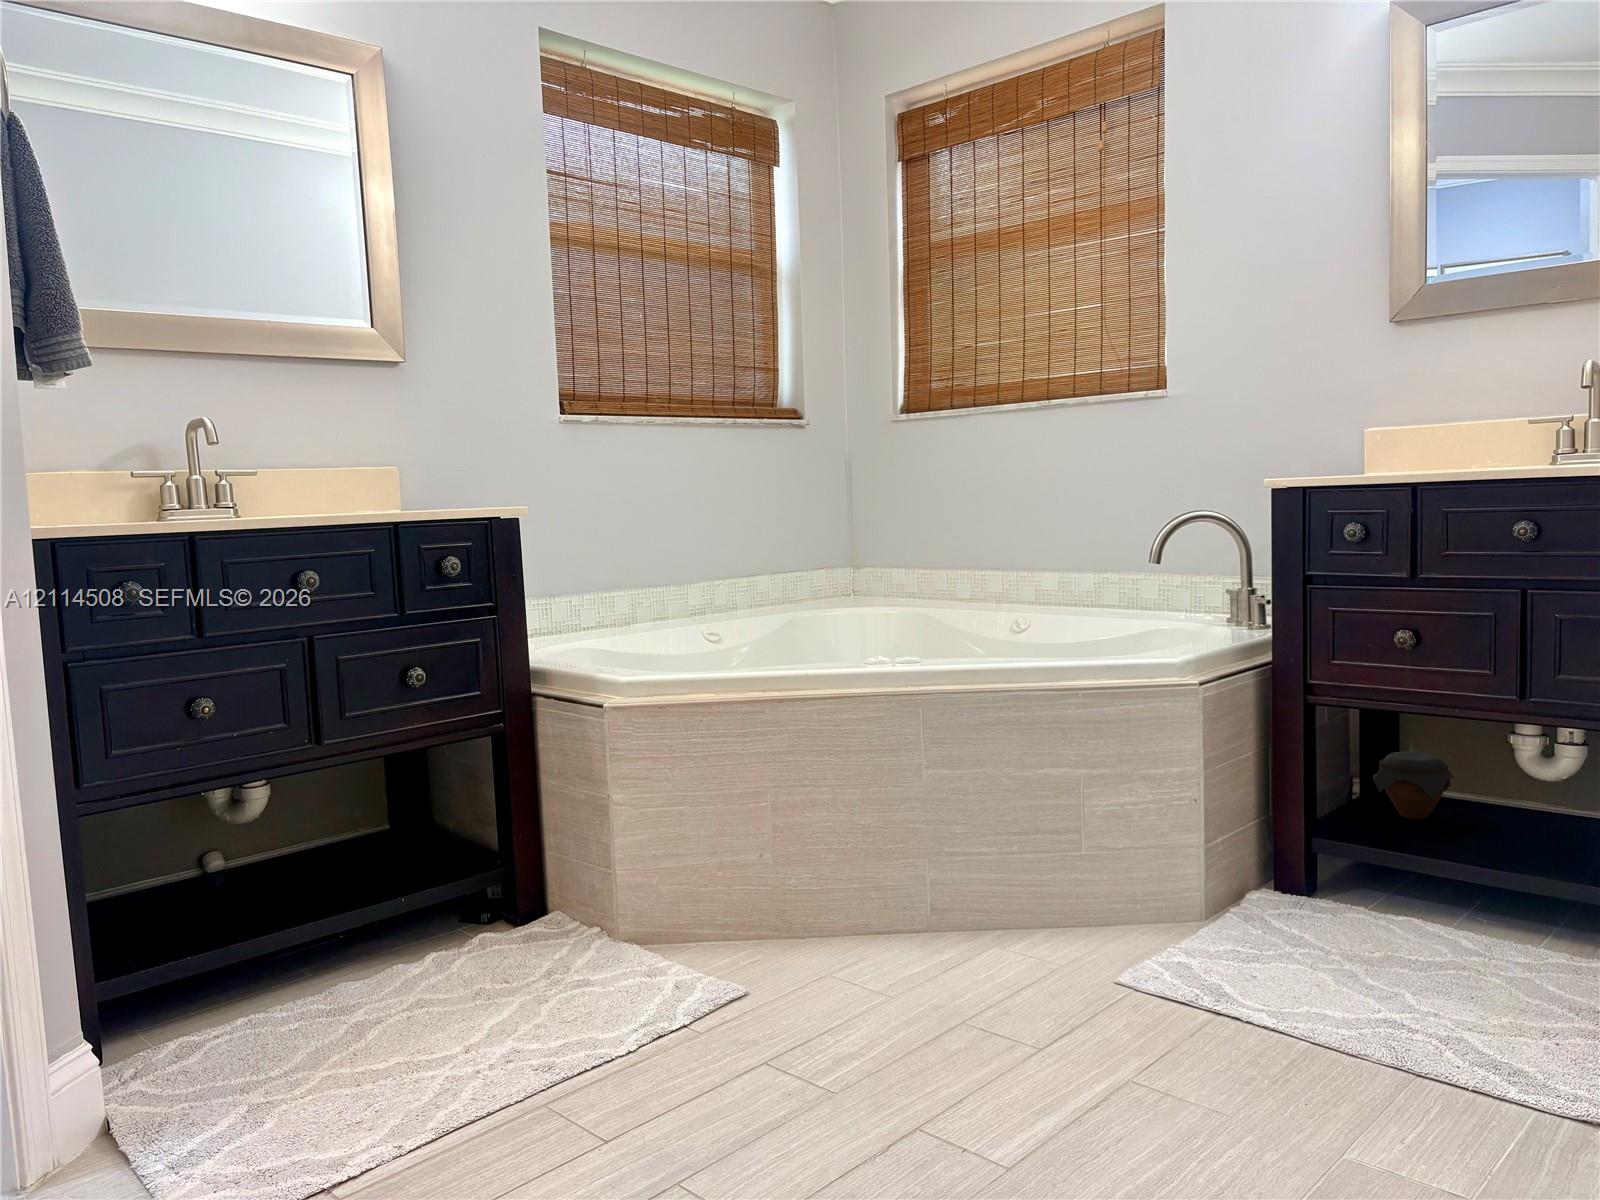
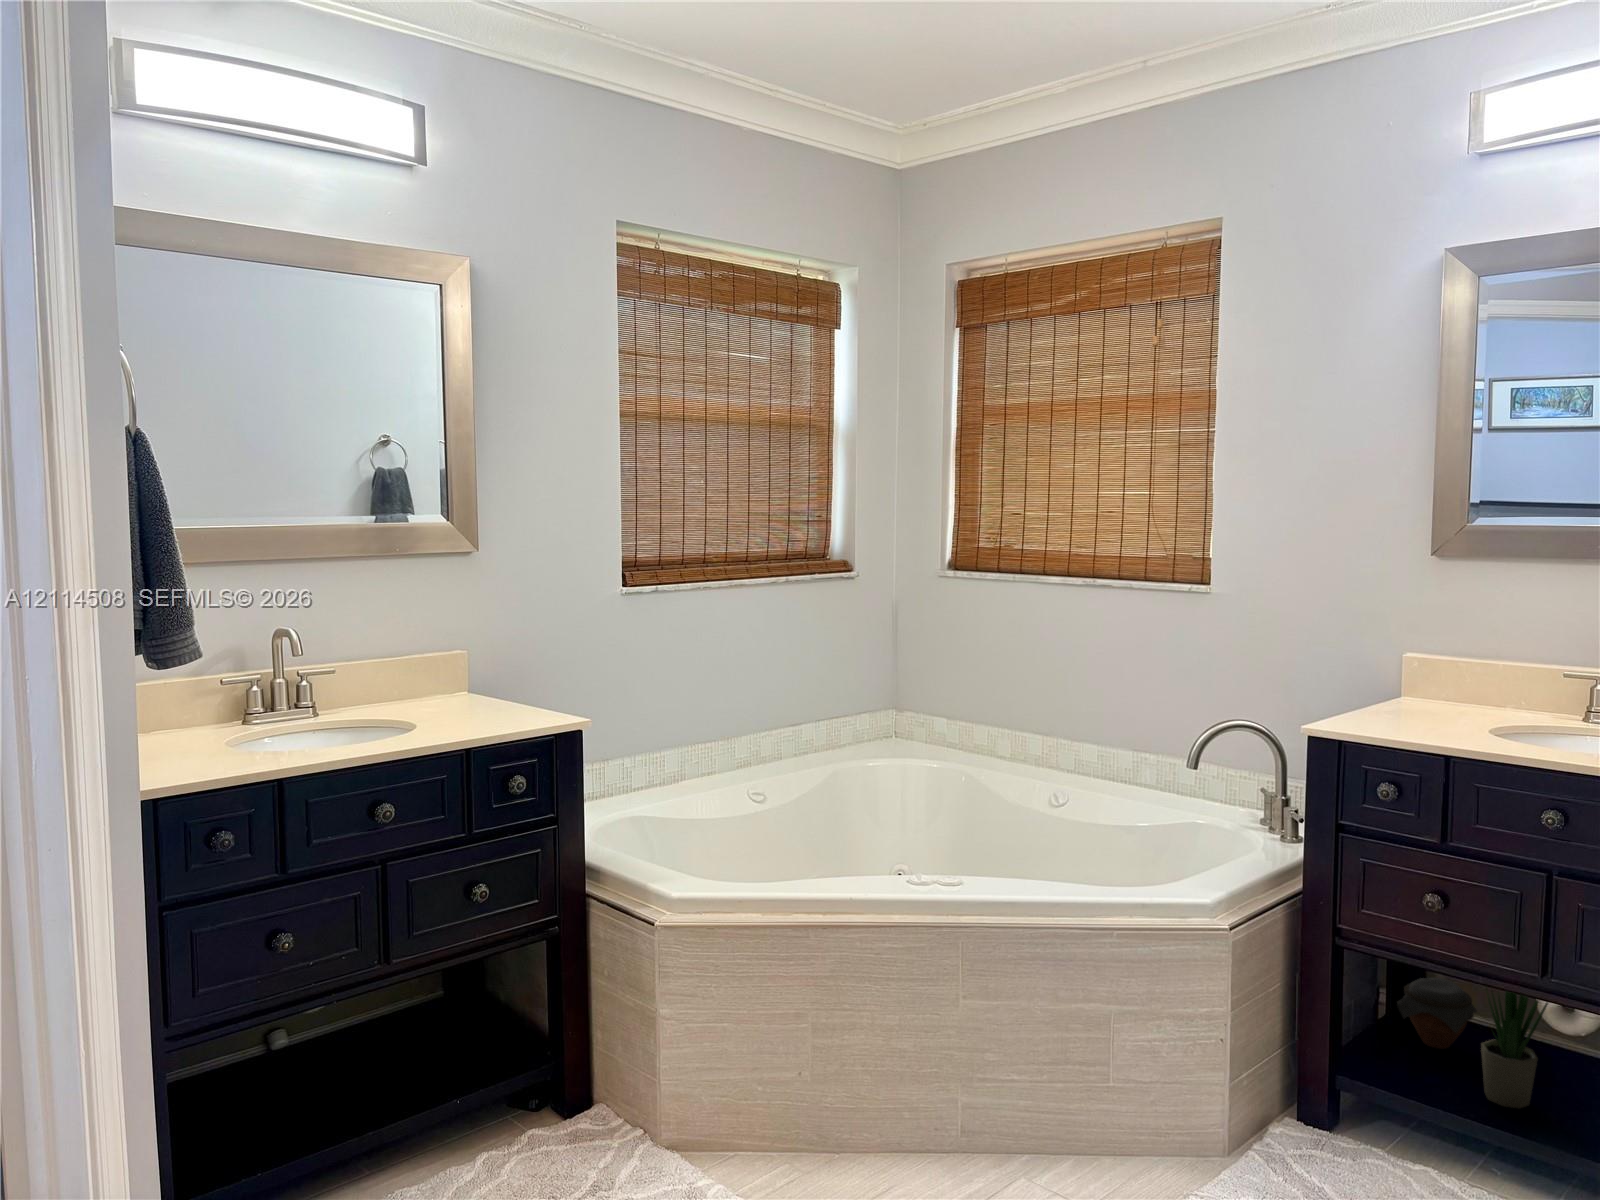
potted plant: none [1458,704,1528,852] -> present [1481,991,1548,1108]

